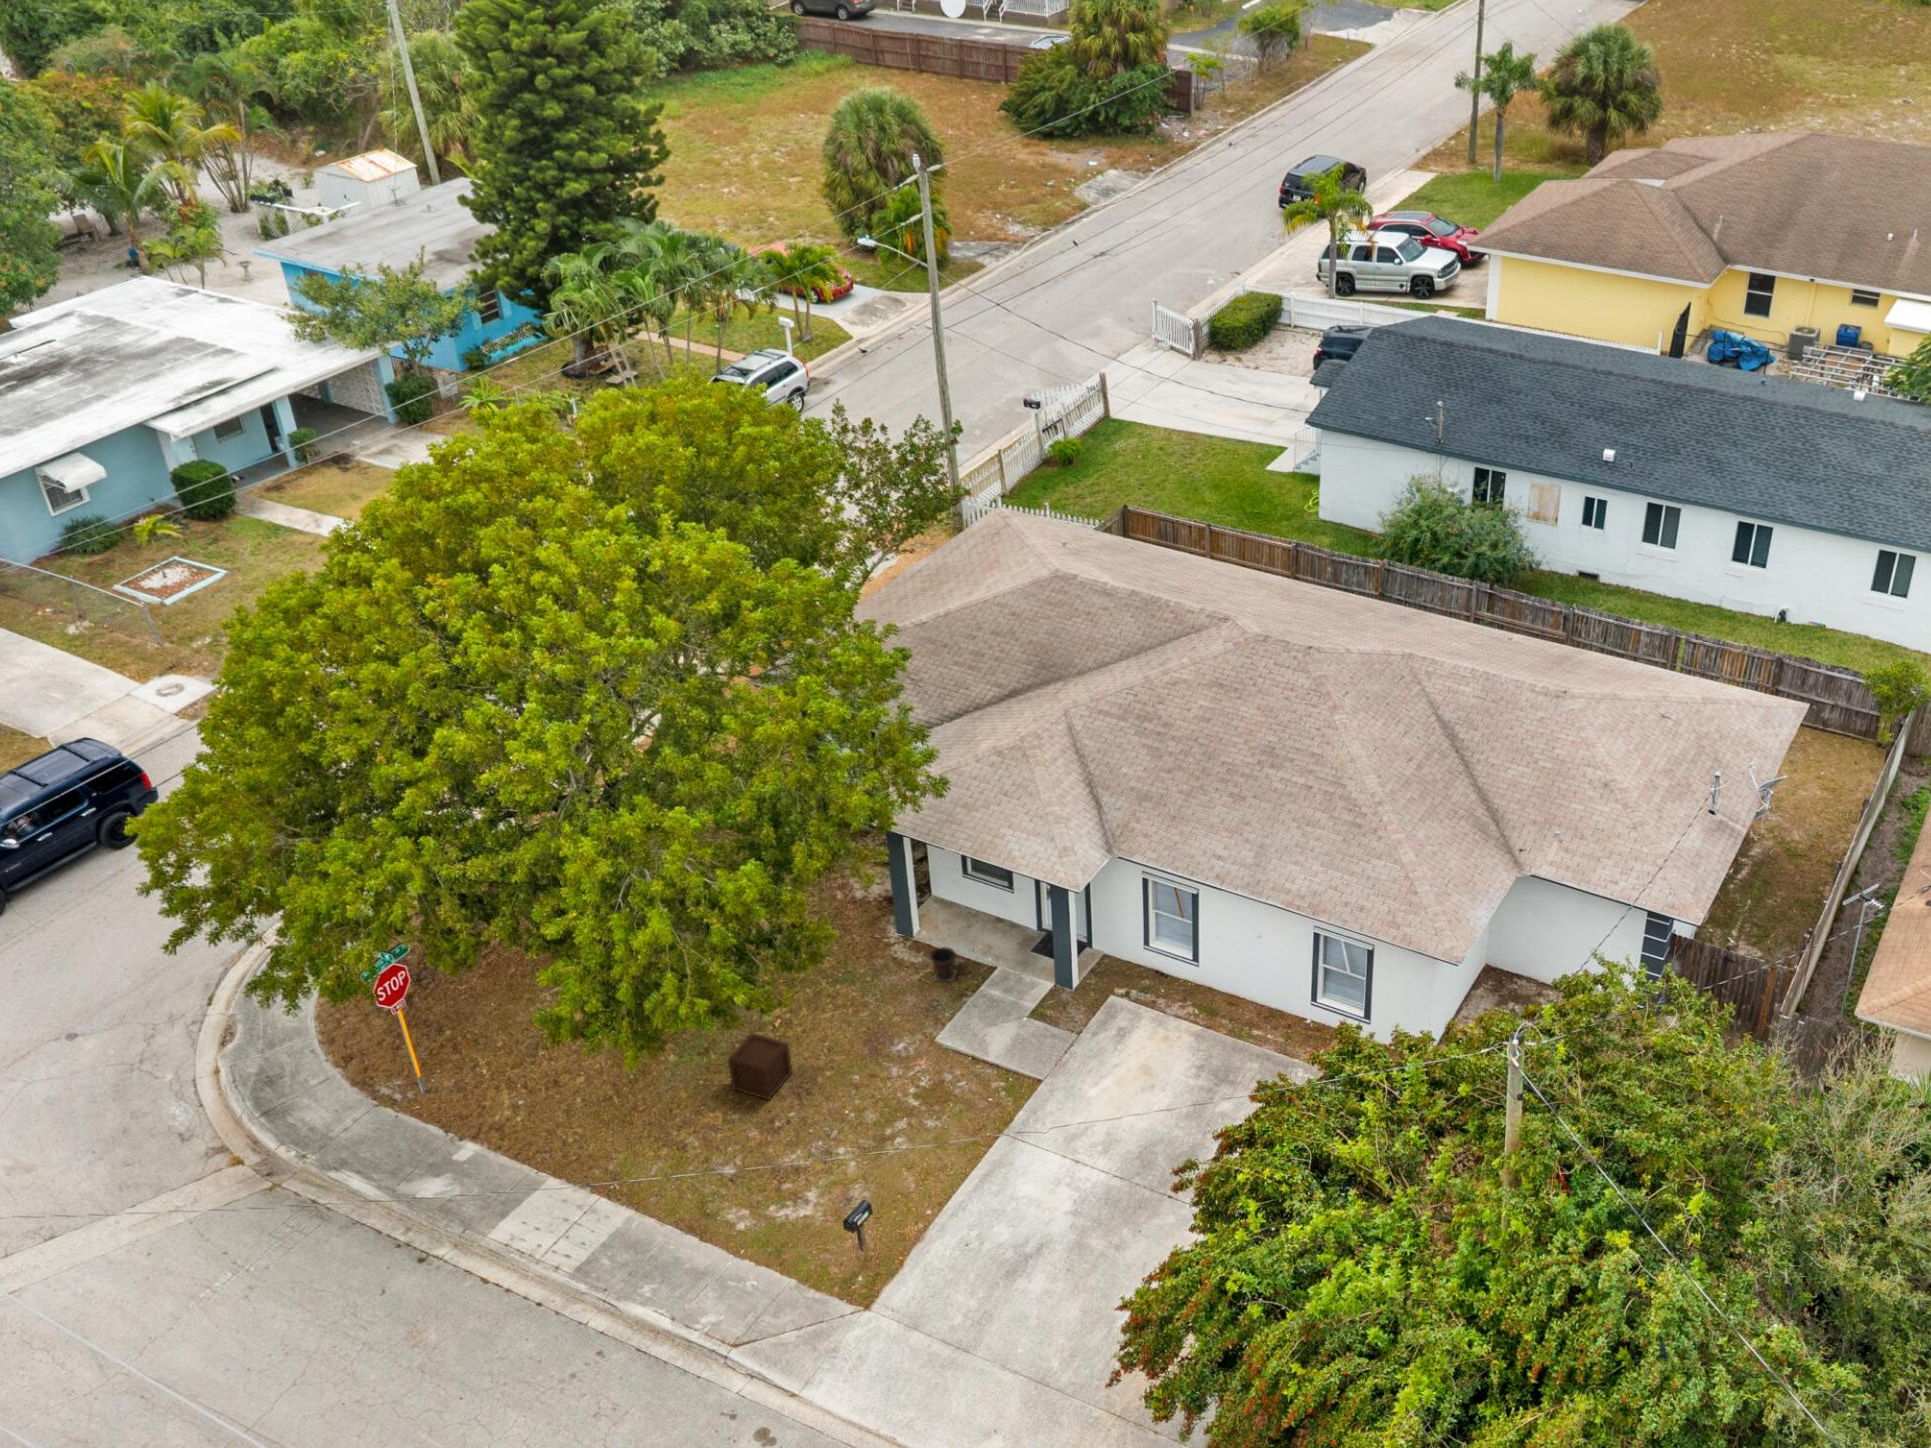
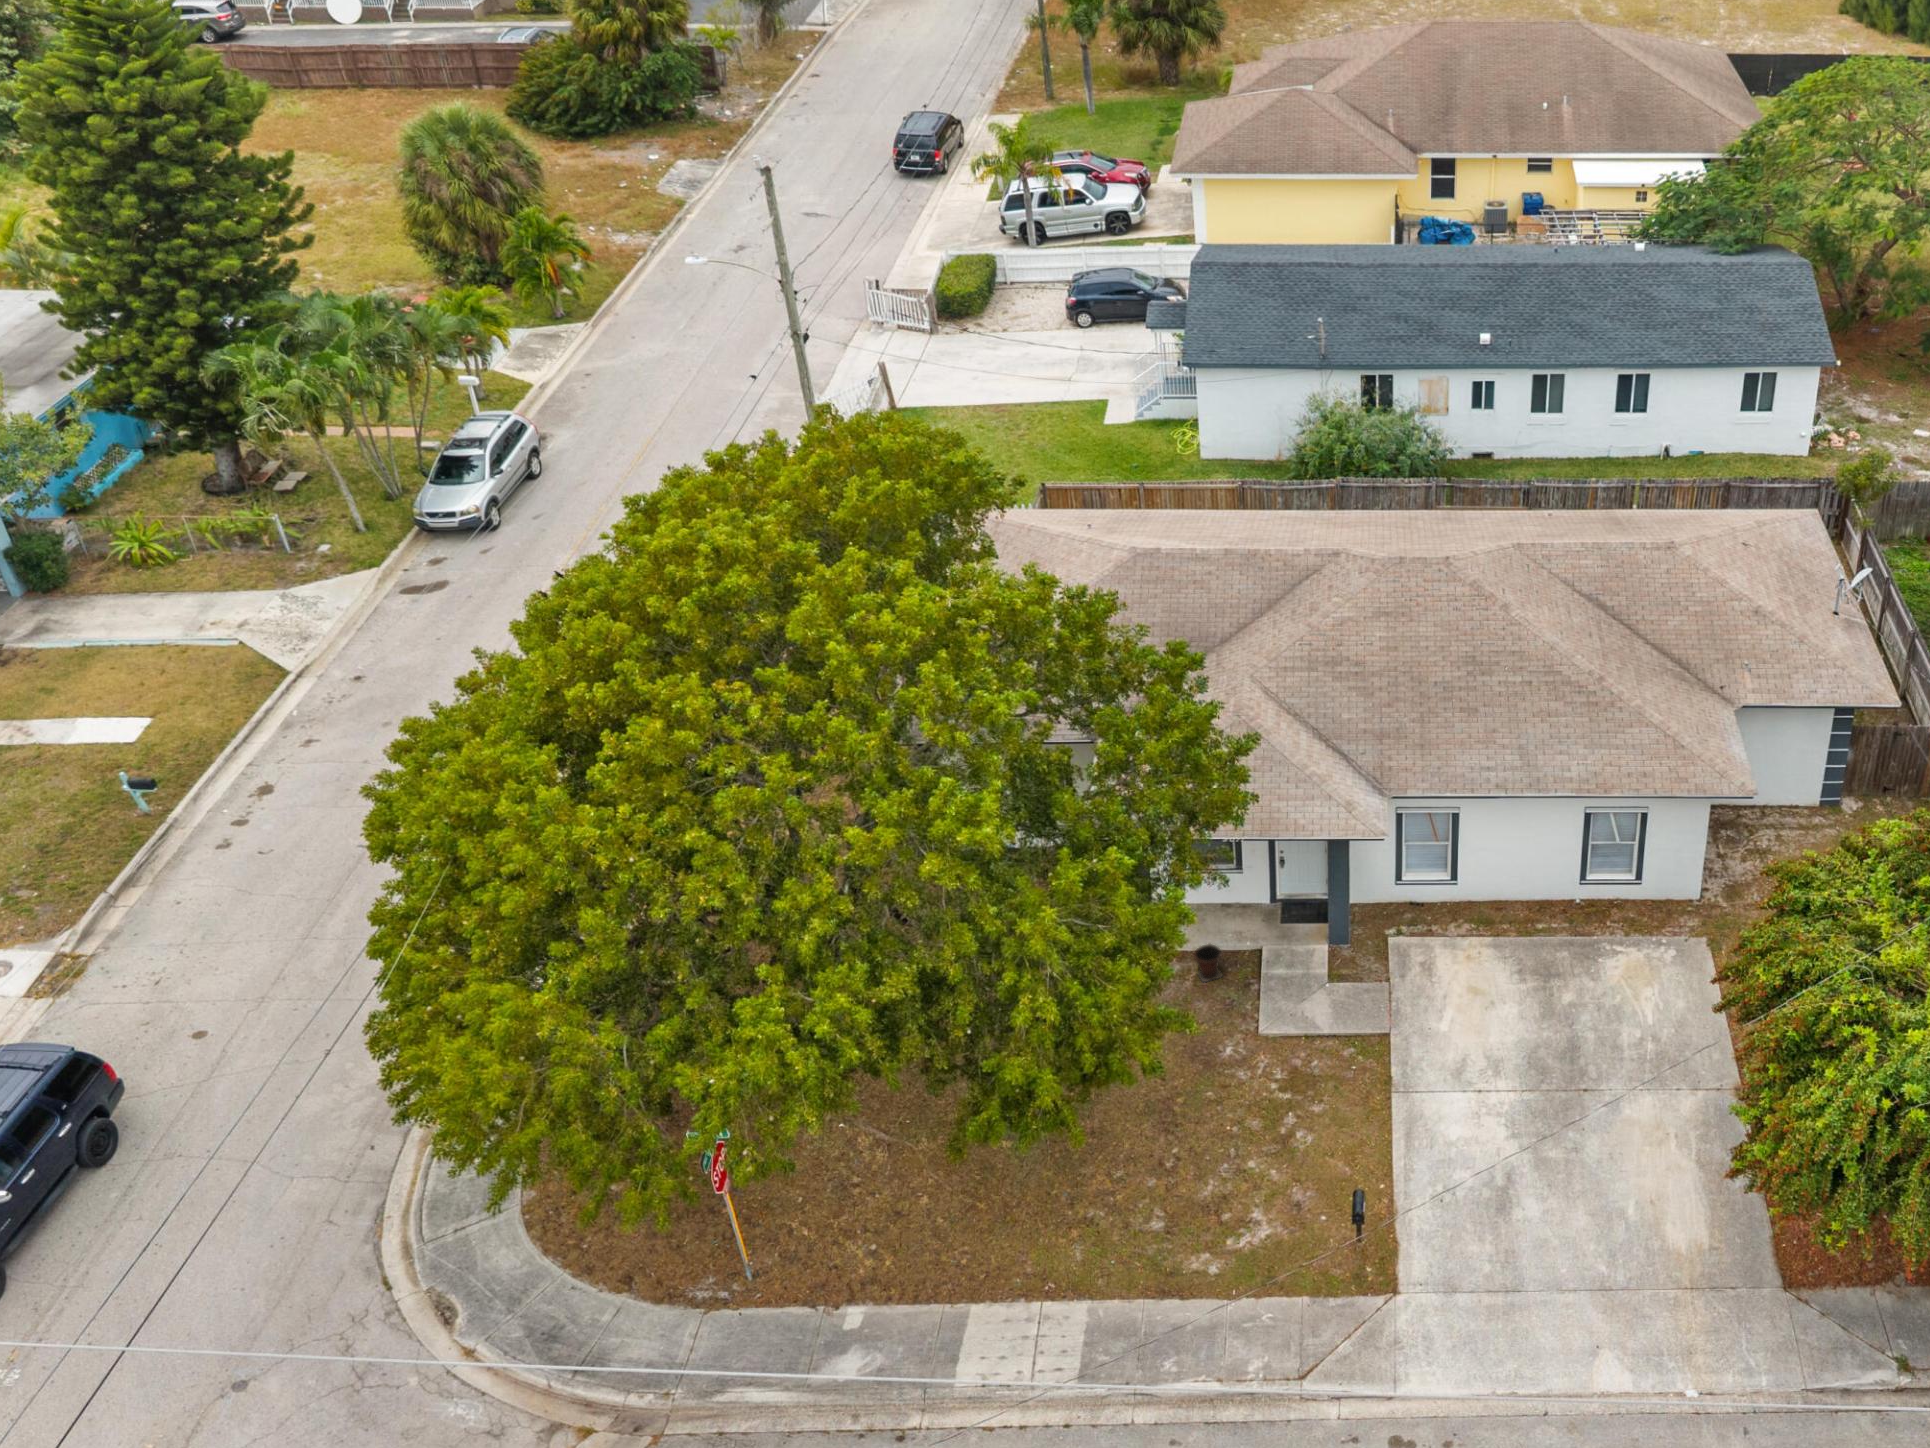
wooden crate: present [728,1033,792,1100] -> none [1090,1084,1140,1153]

